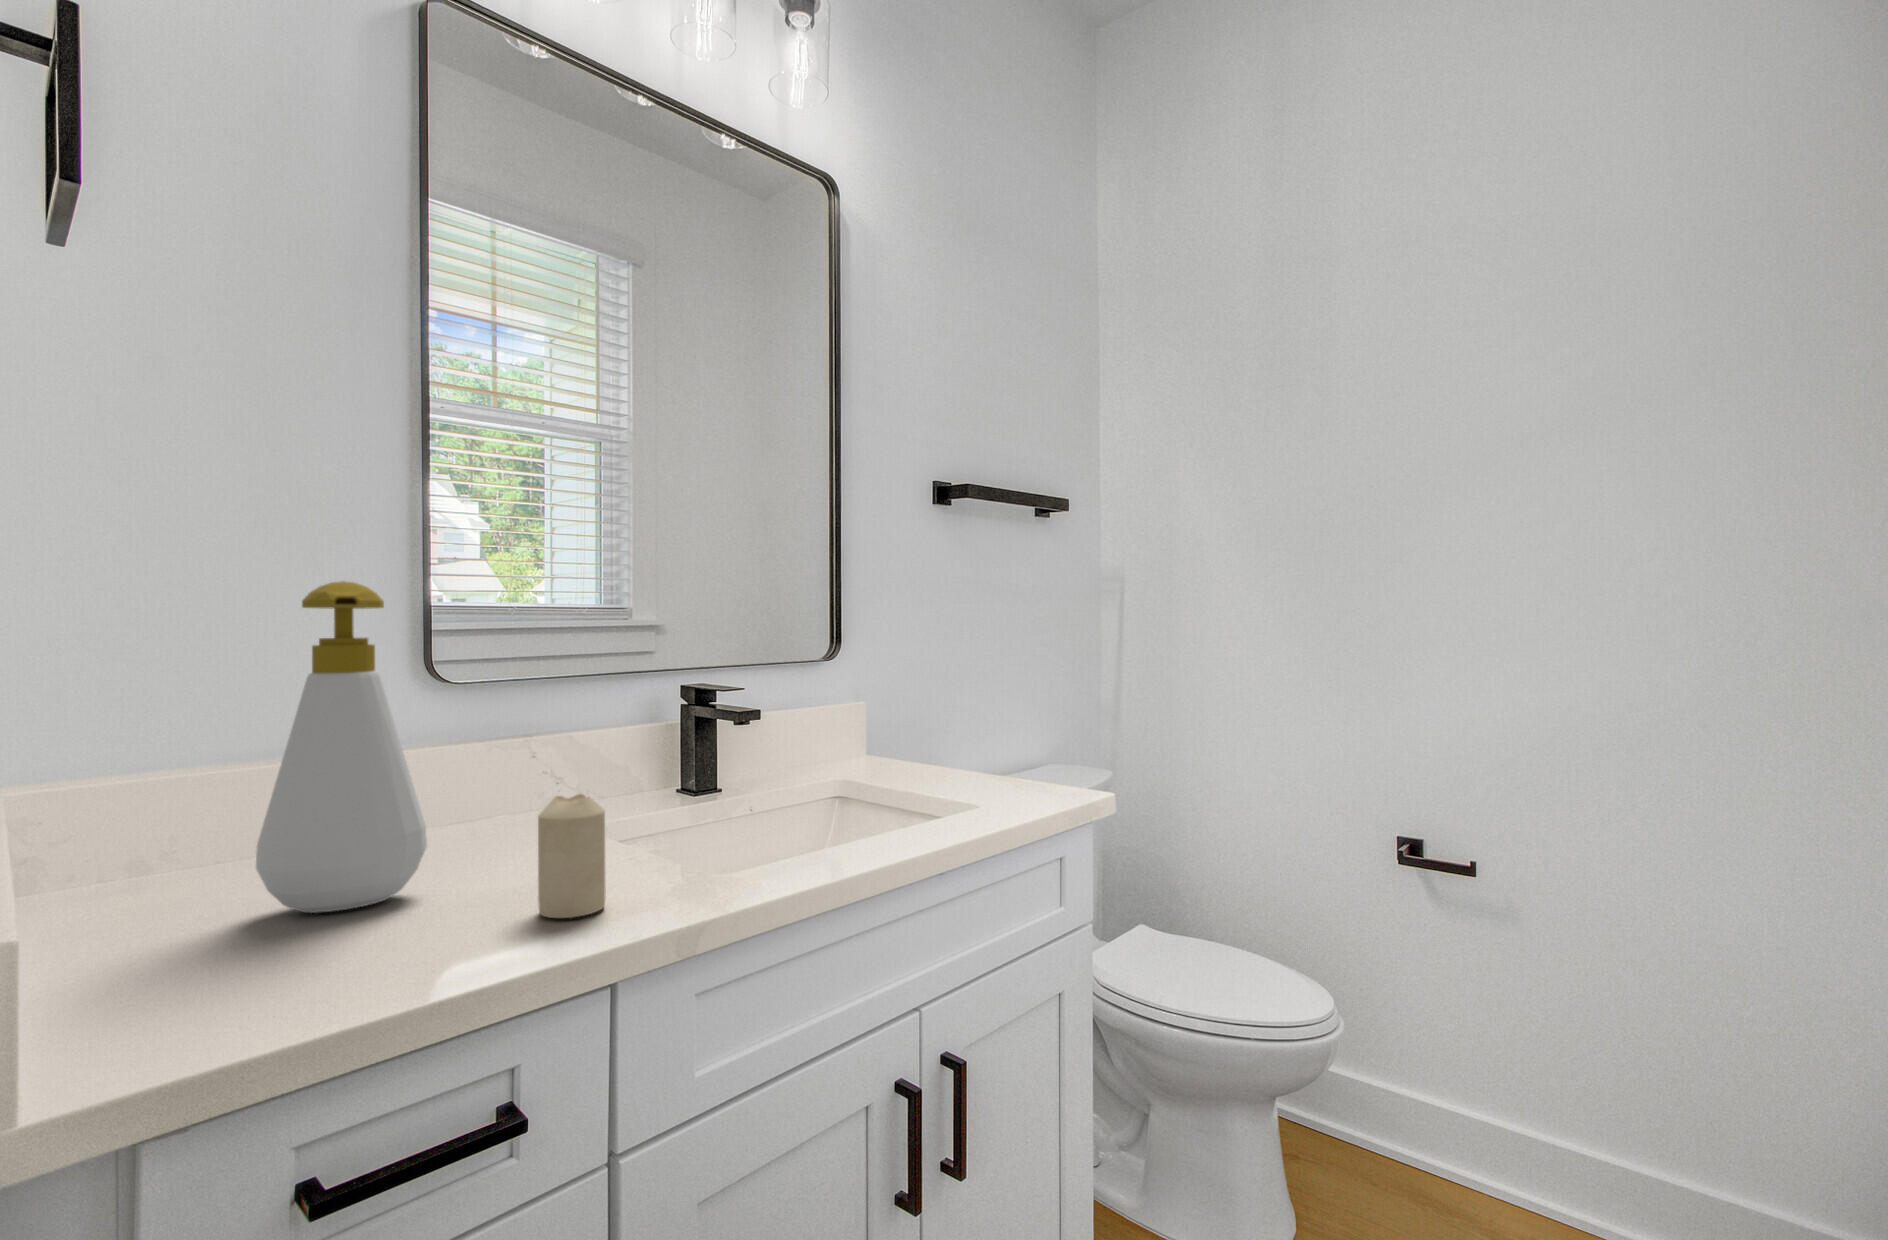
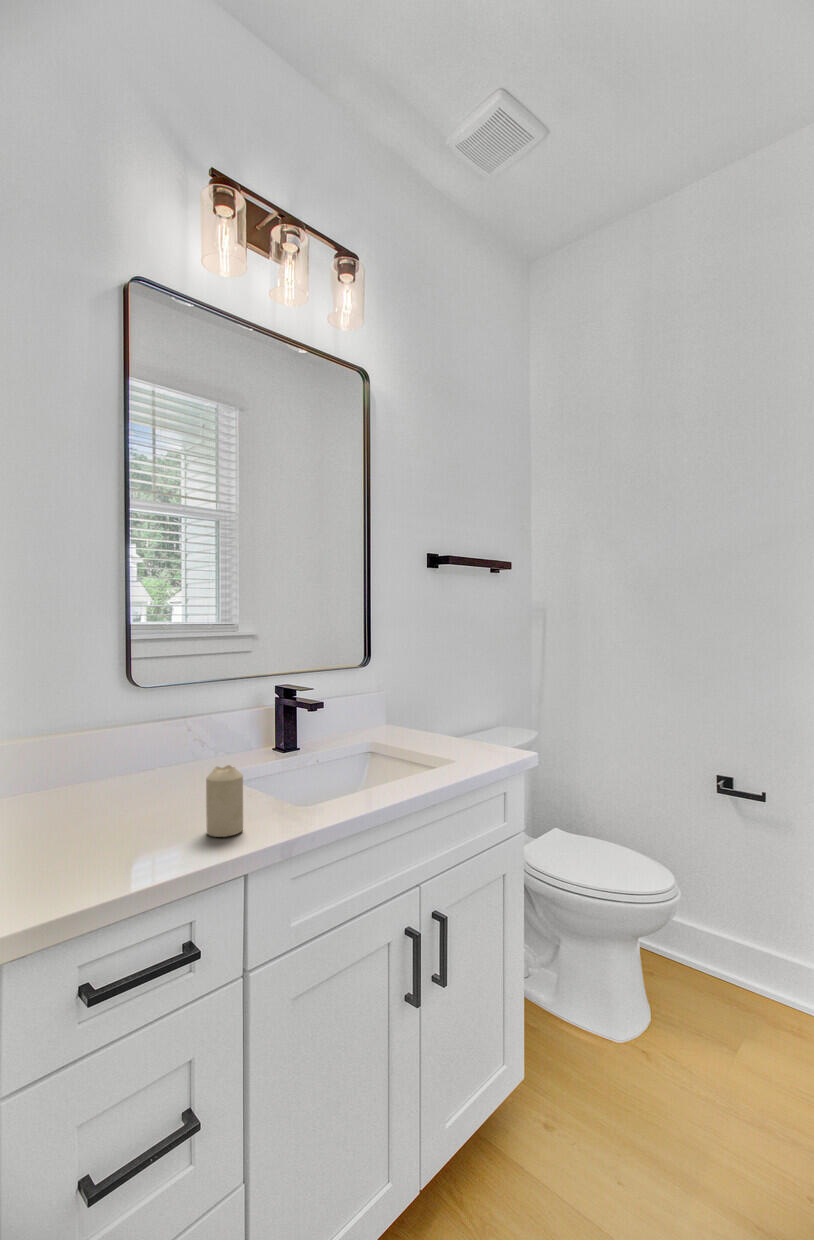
soap bottle: present [256,581,427,913] -> none [51,644,142,831]

